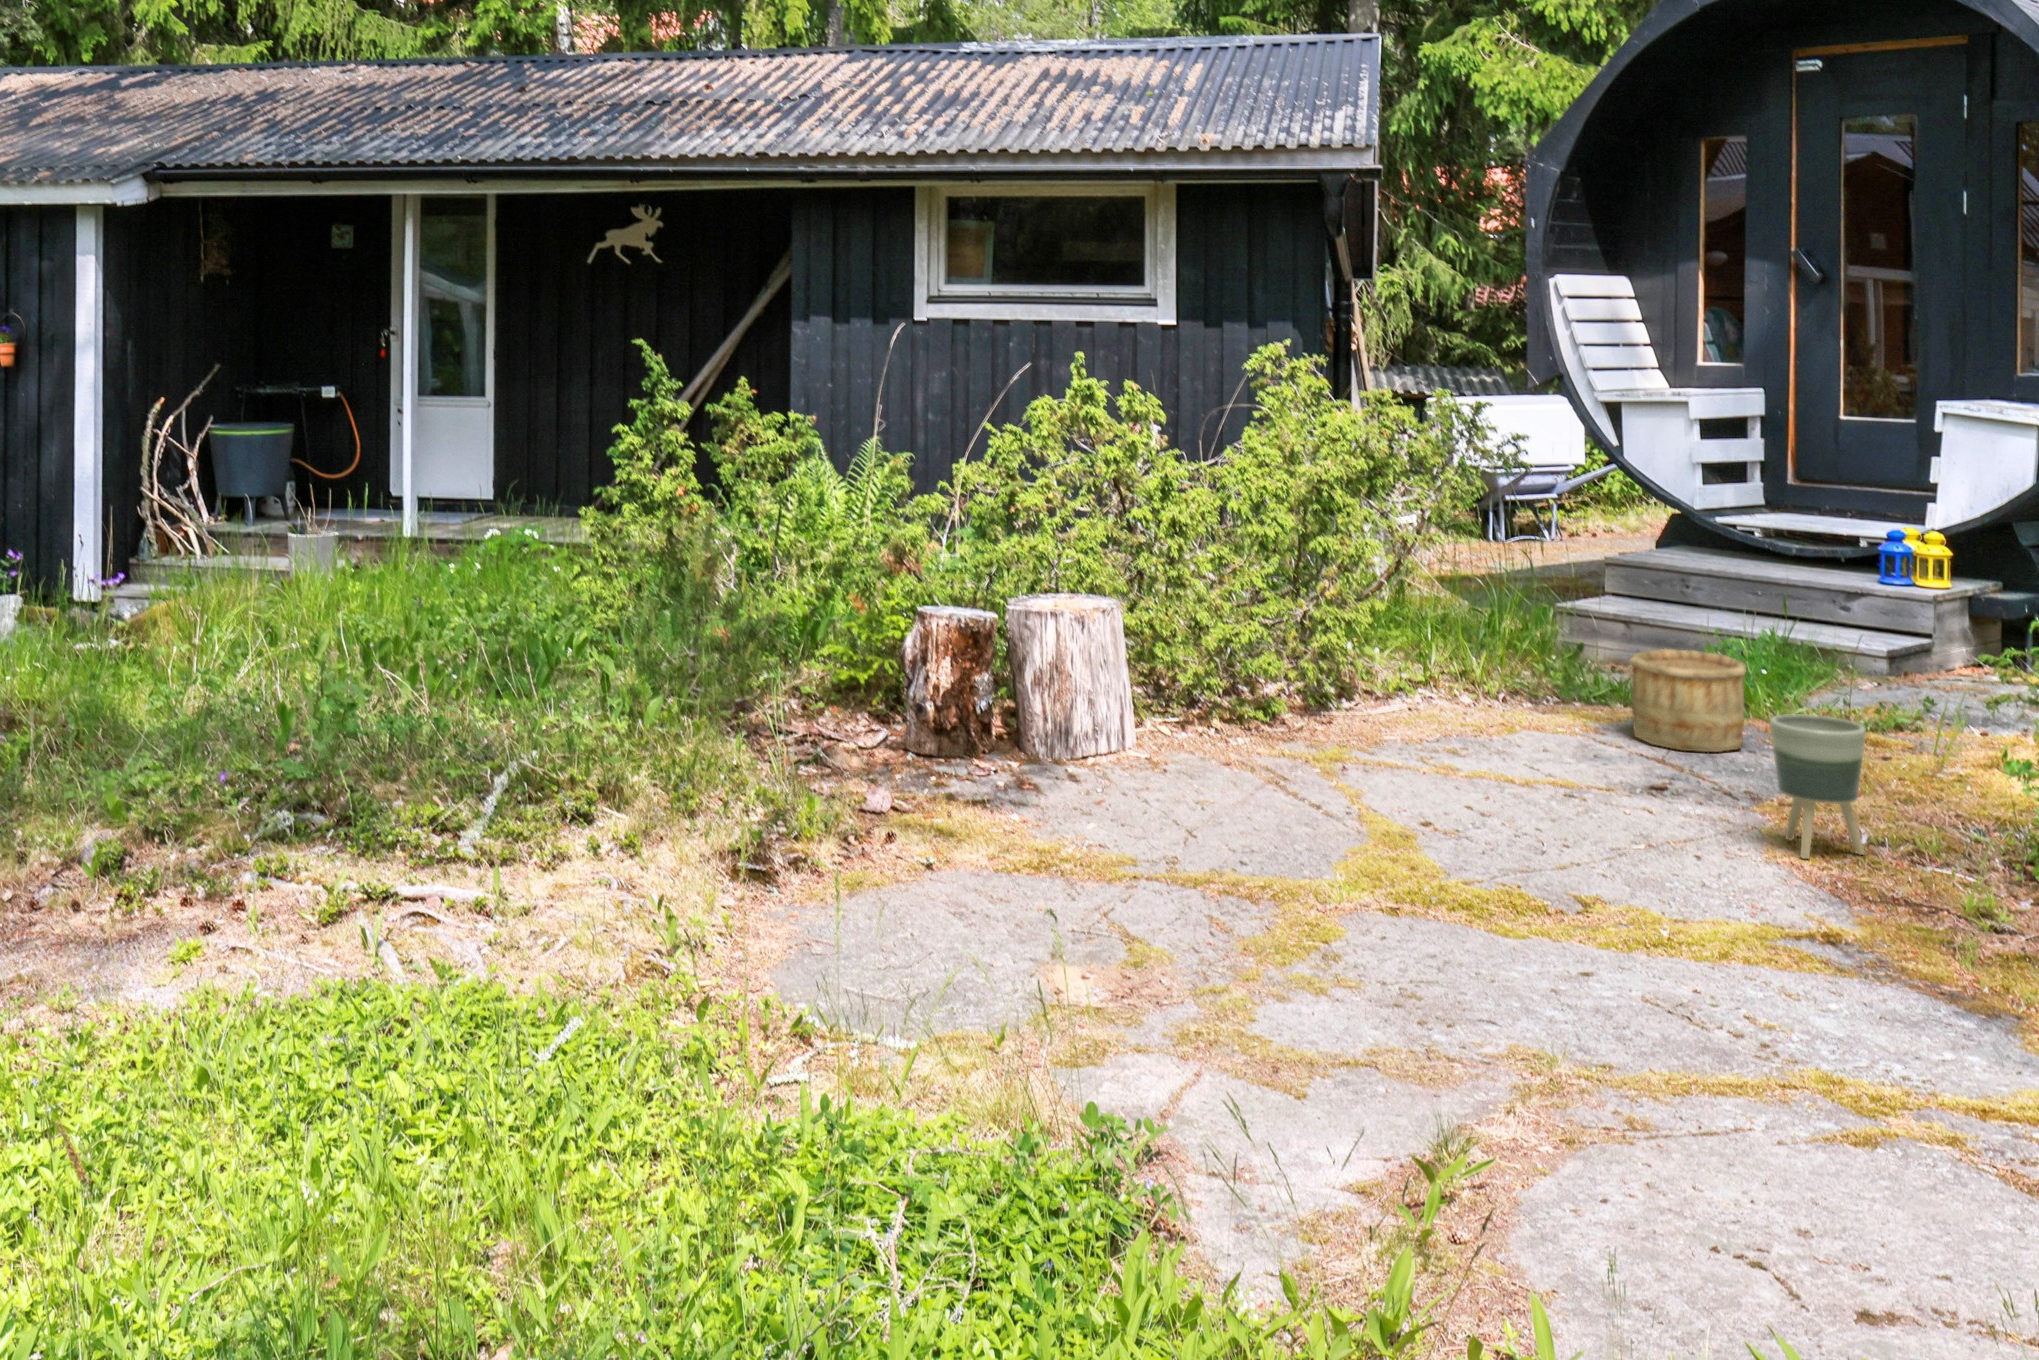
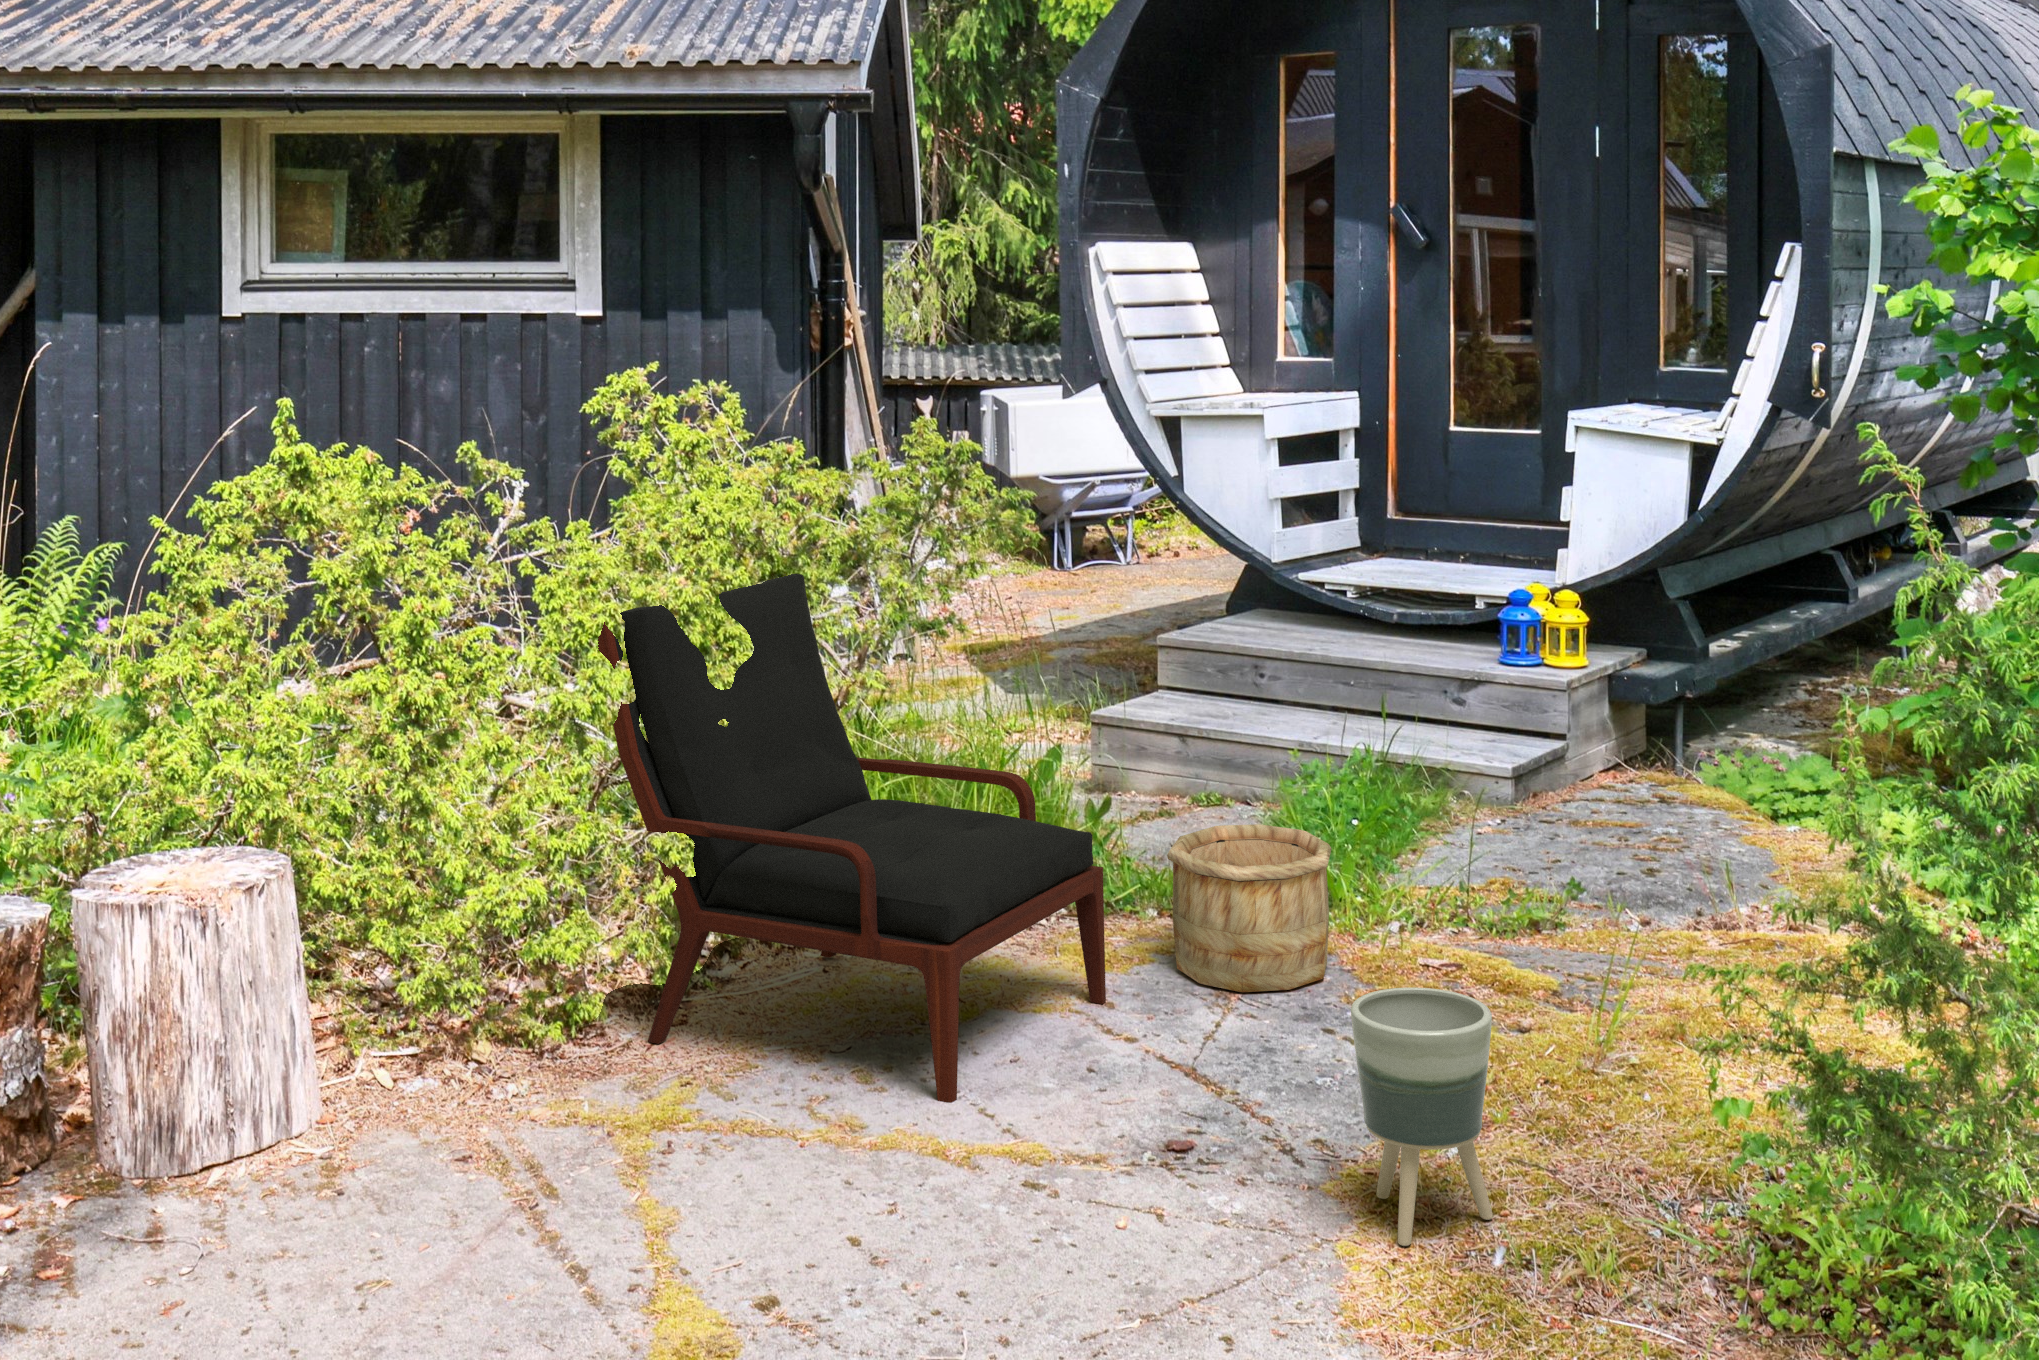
armchair: none [1258,470,1587,780] -> present [597,574,1106,1103]

